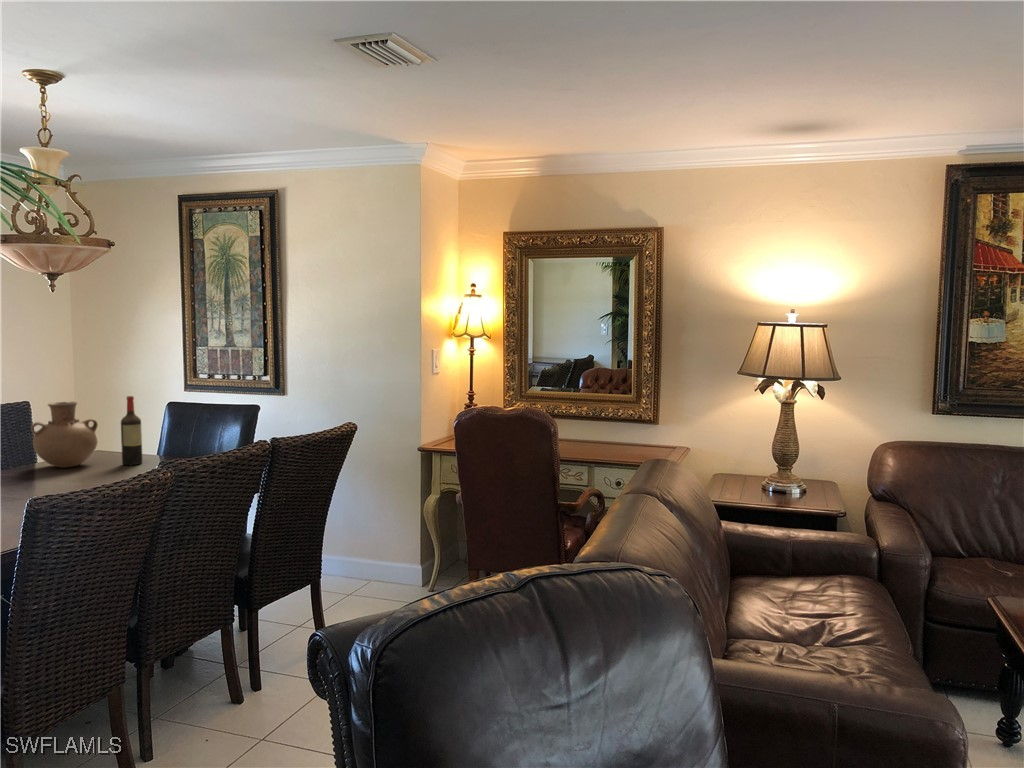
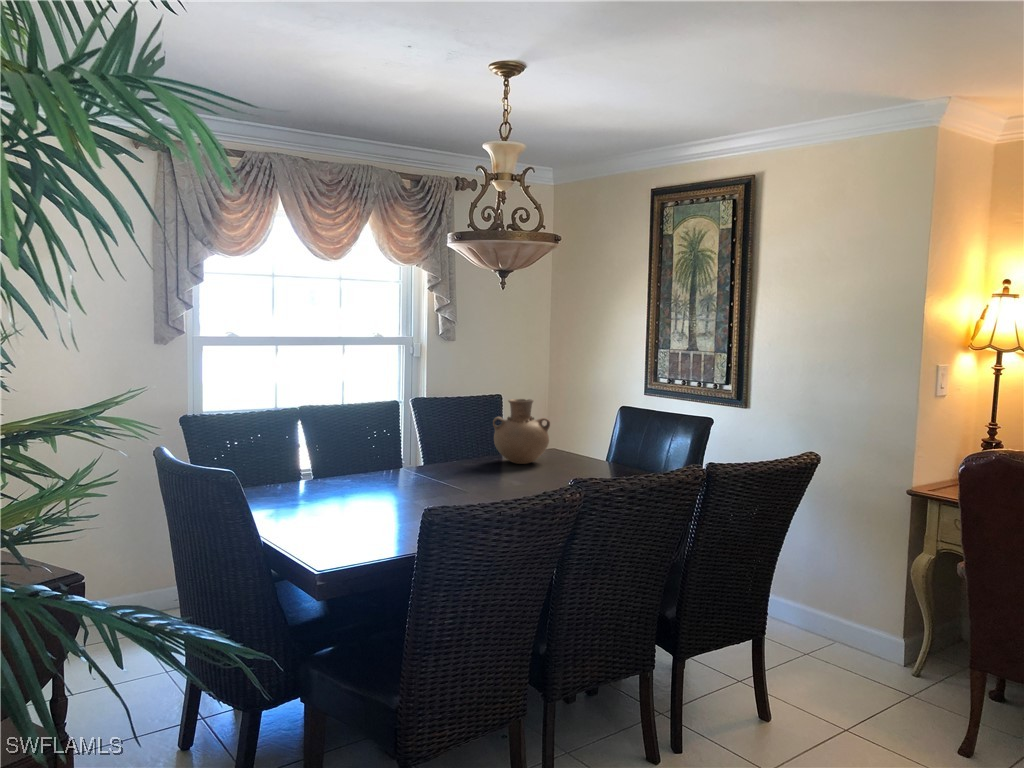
wine bottle: present [121,396,142,465] -> none [569,398,589,470]

